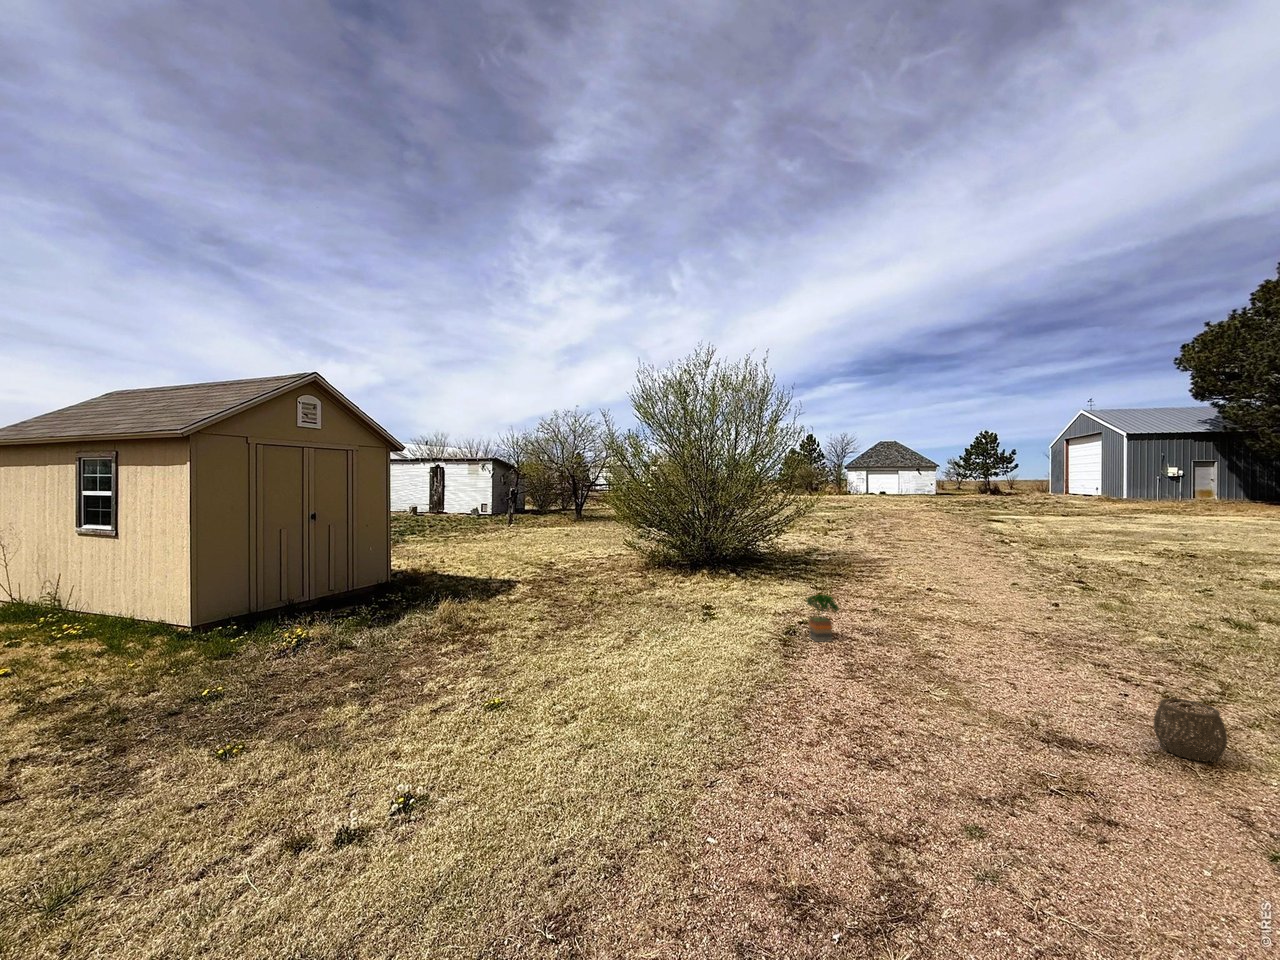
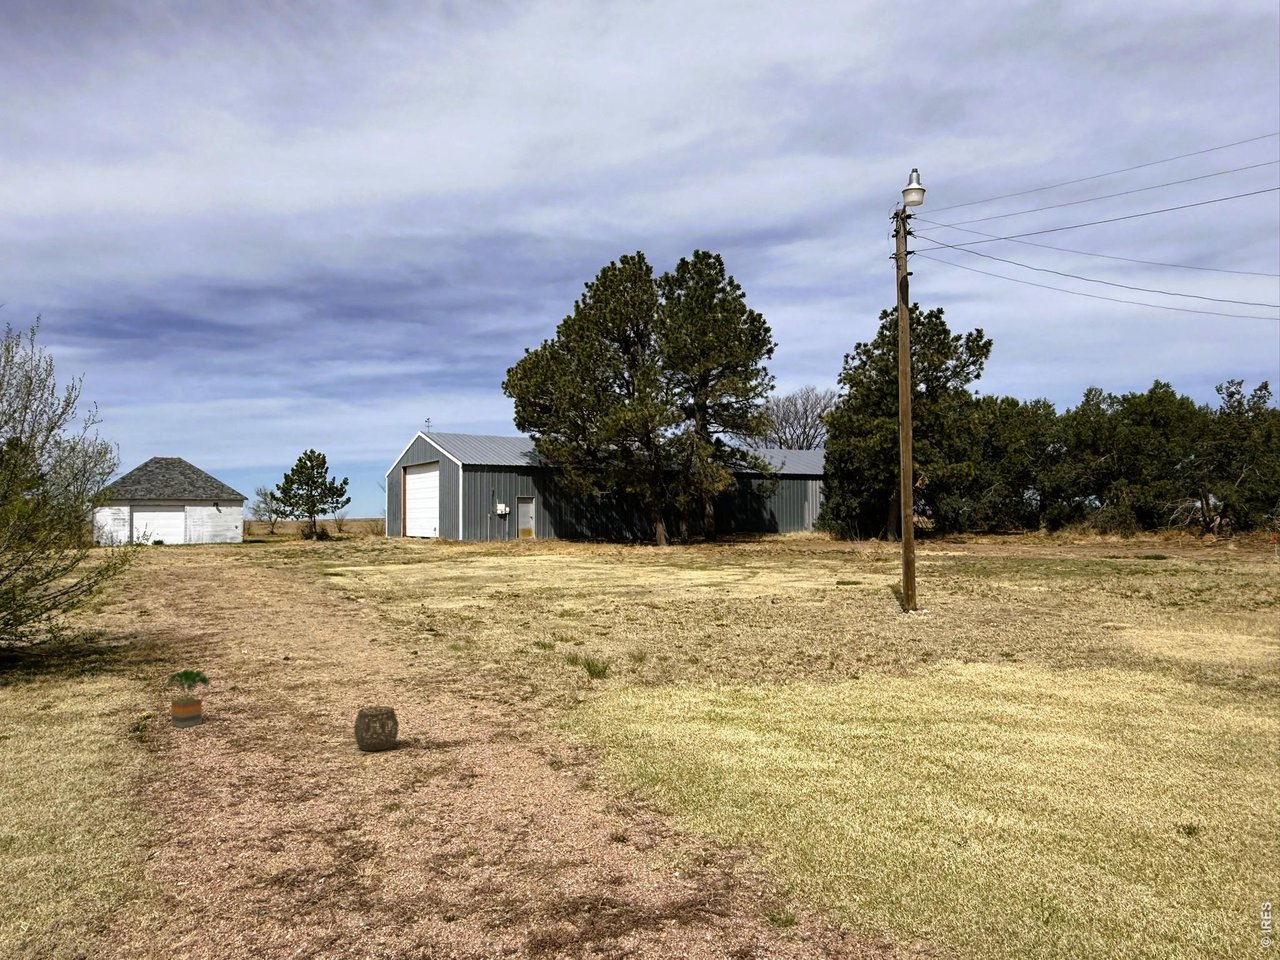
woven basket: present [1153,698,1228,762] -> present [354,706,398,751]

